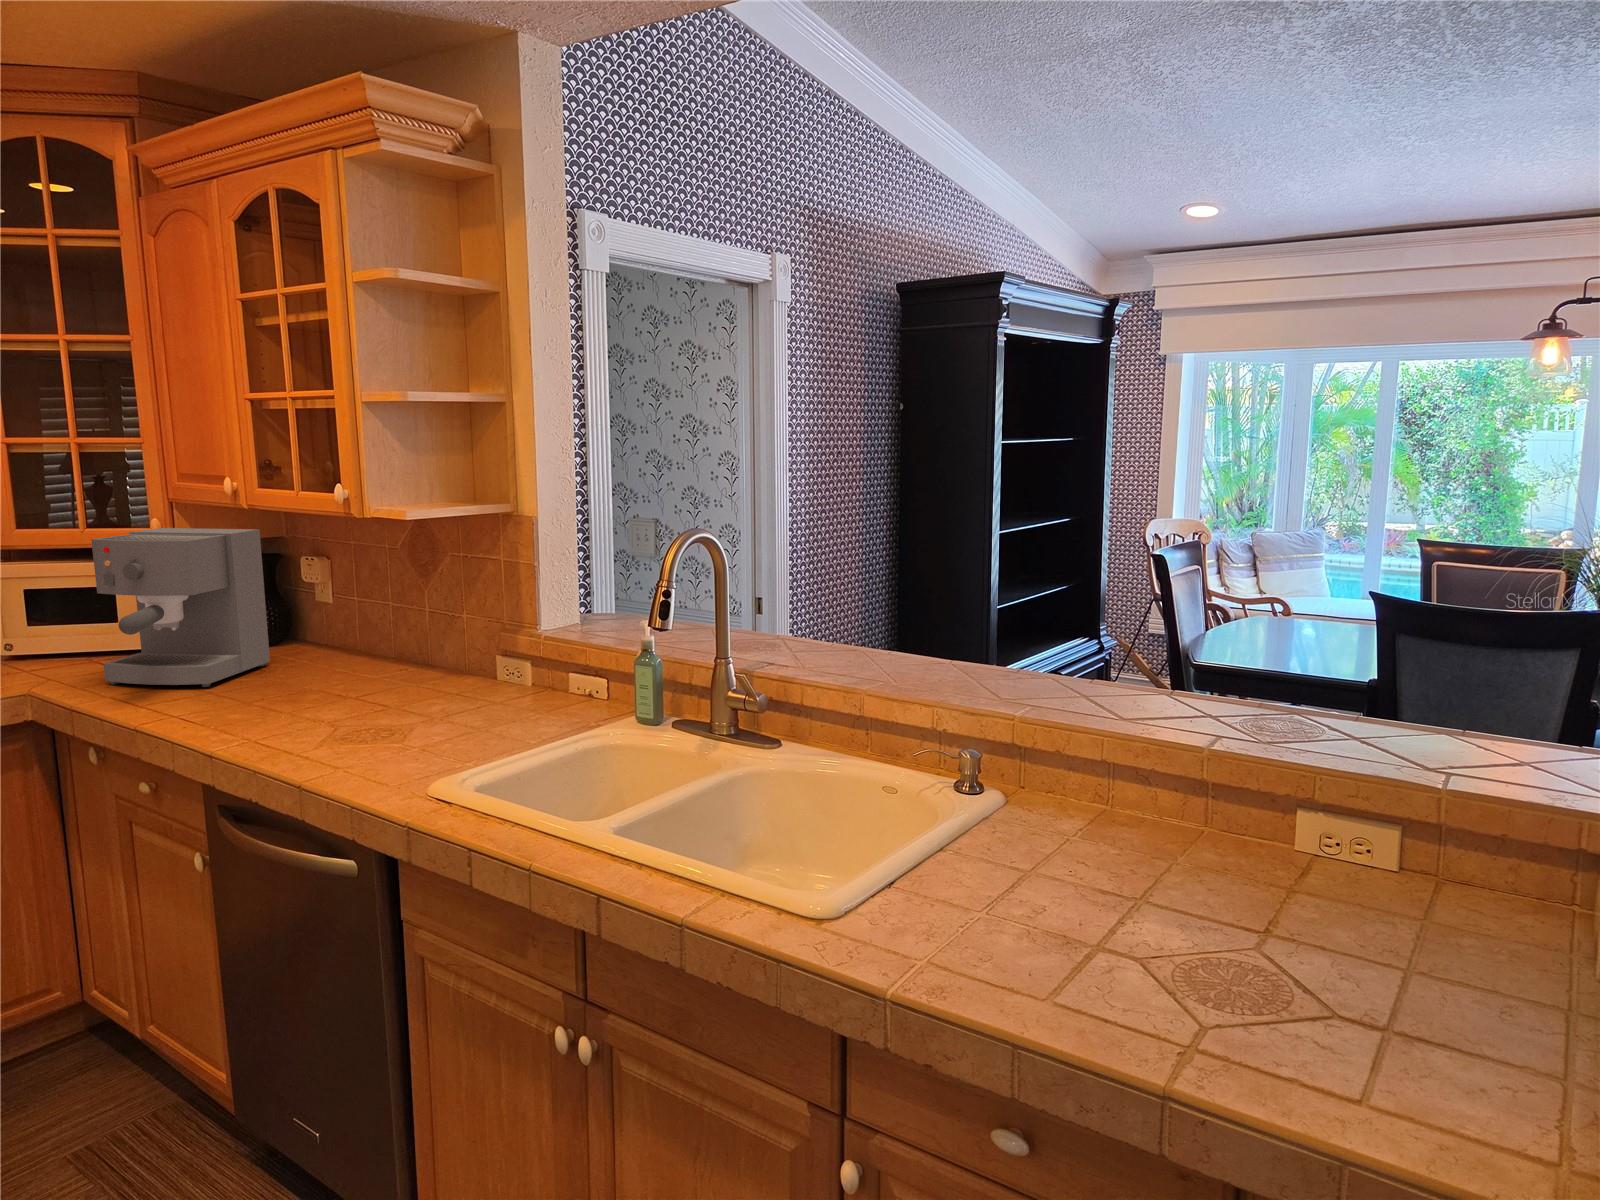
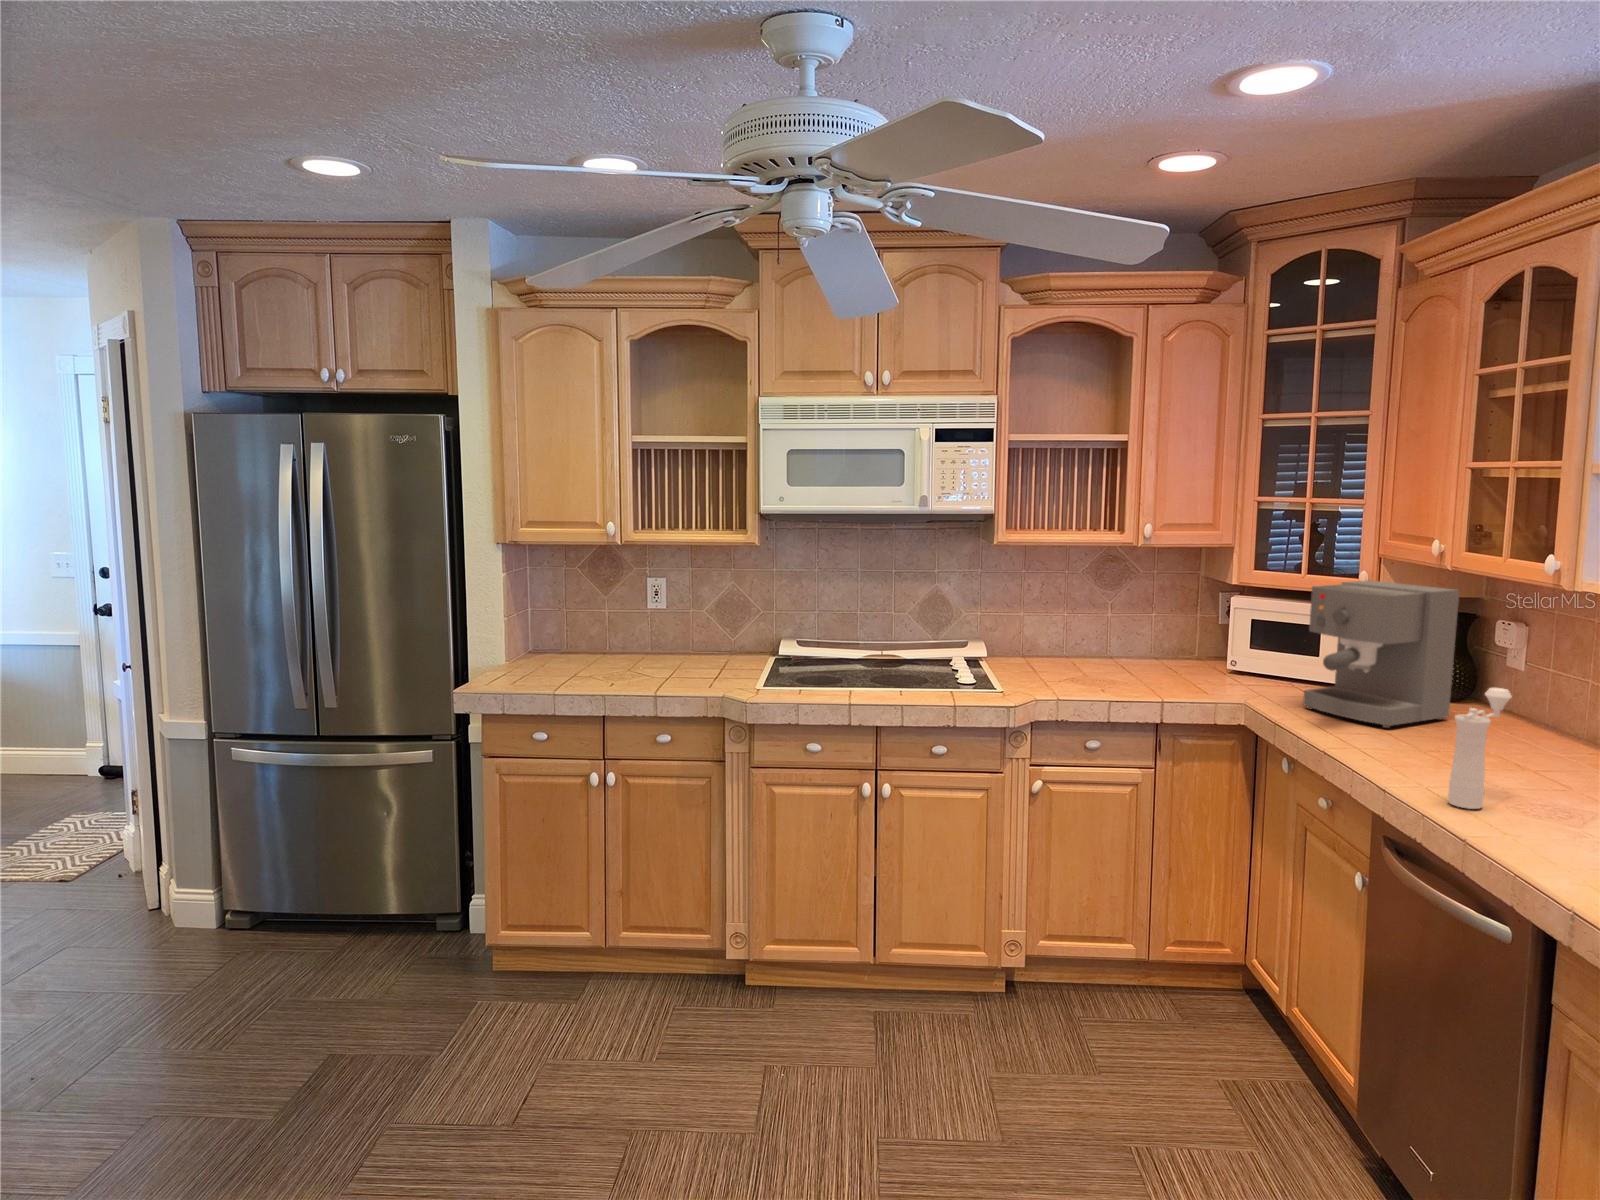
pepper mill: none [271,622,323,753] -> present [1448,688,1512,809]

